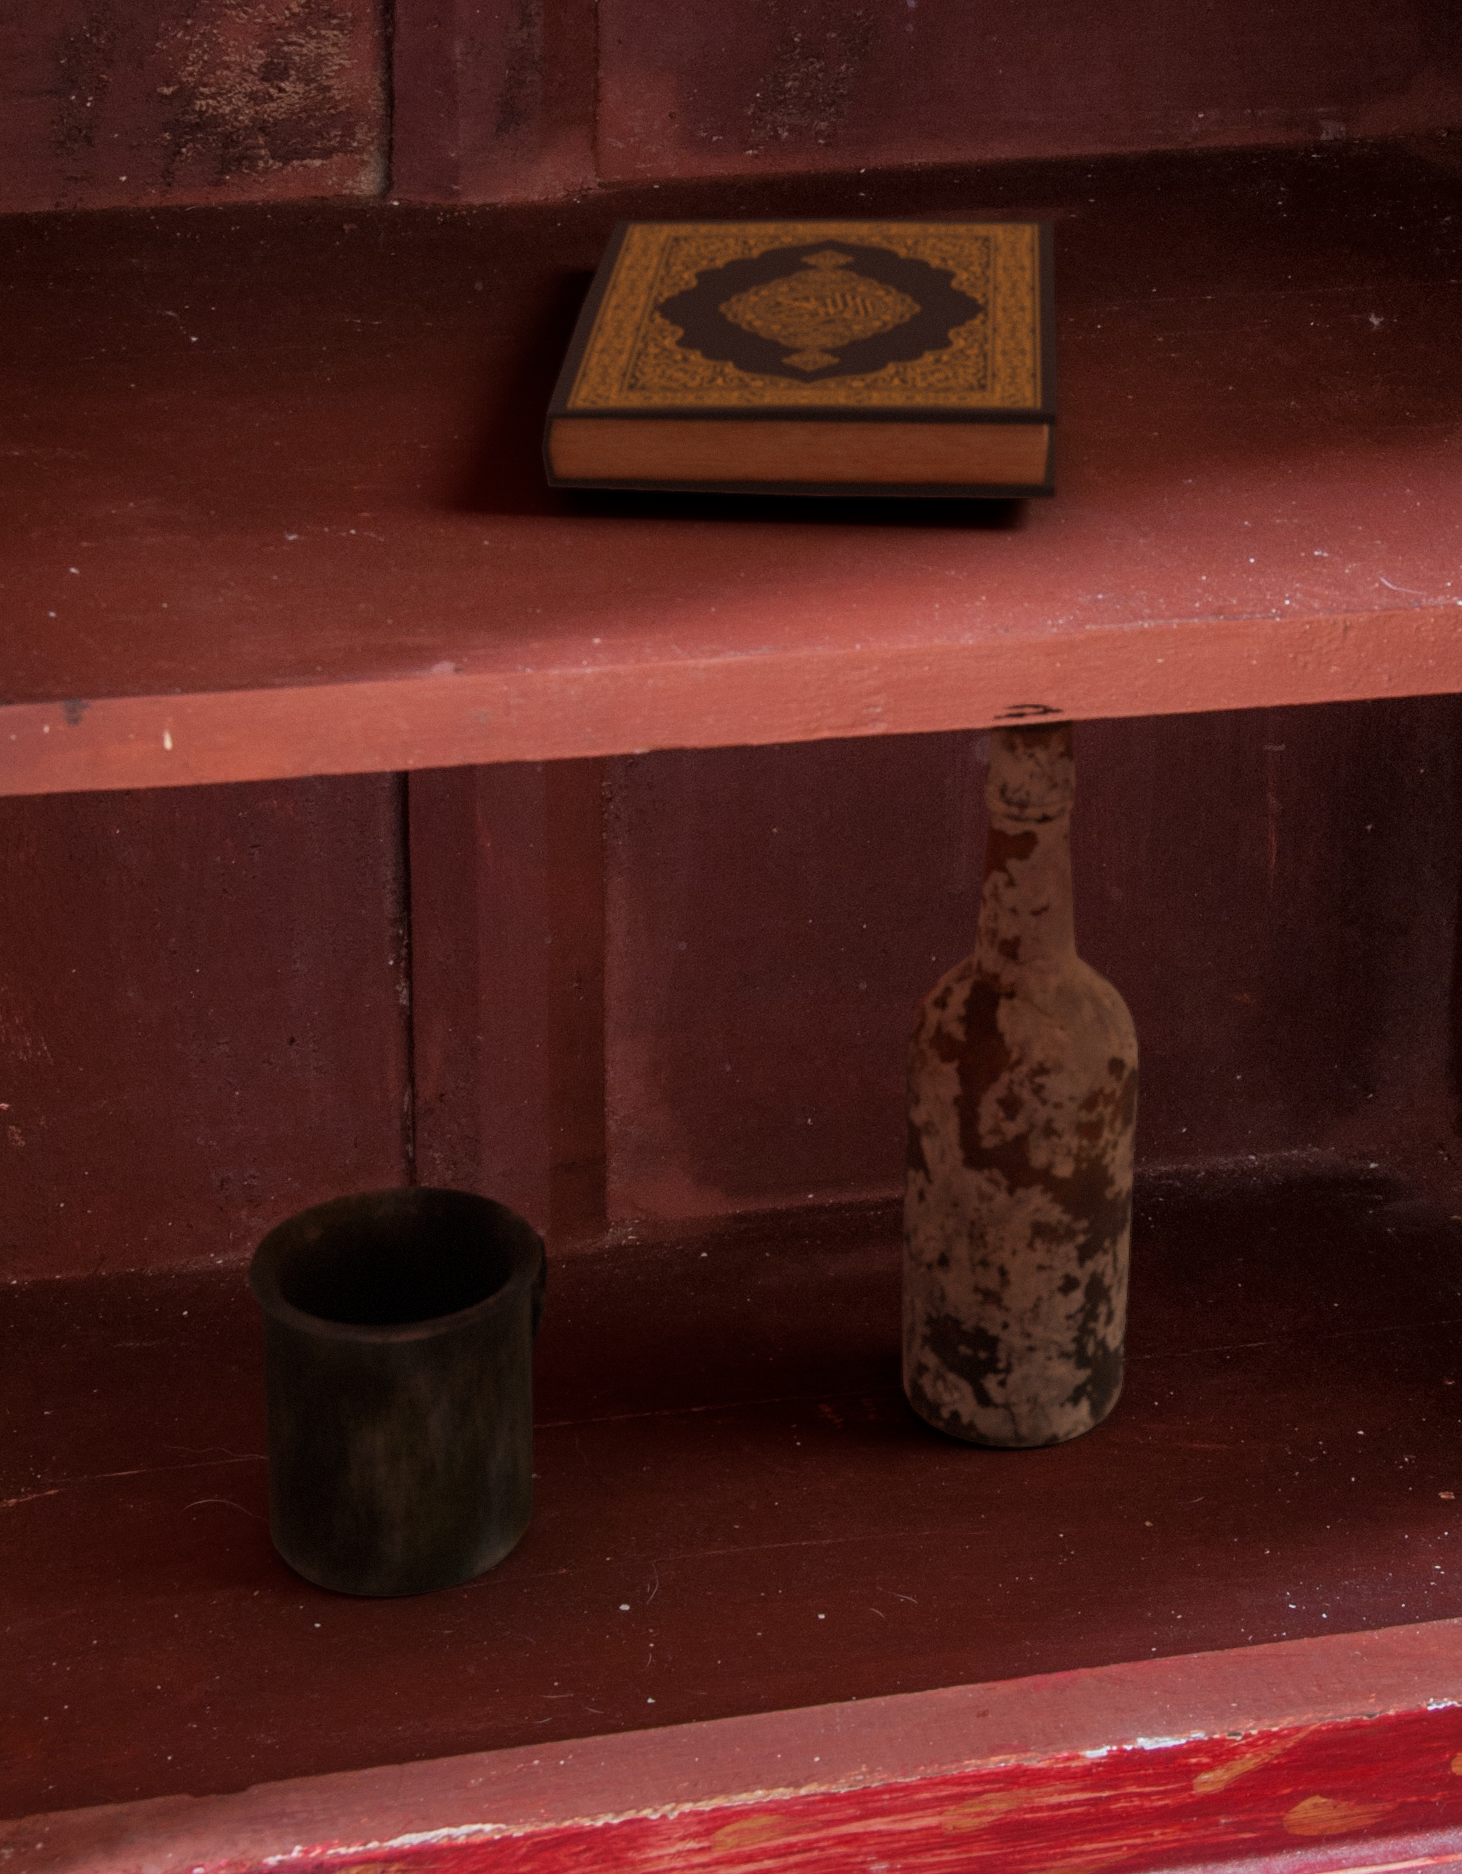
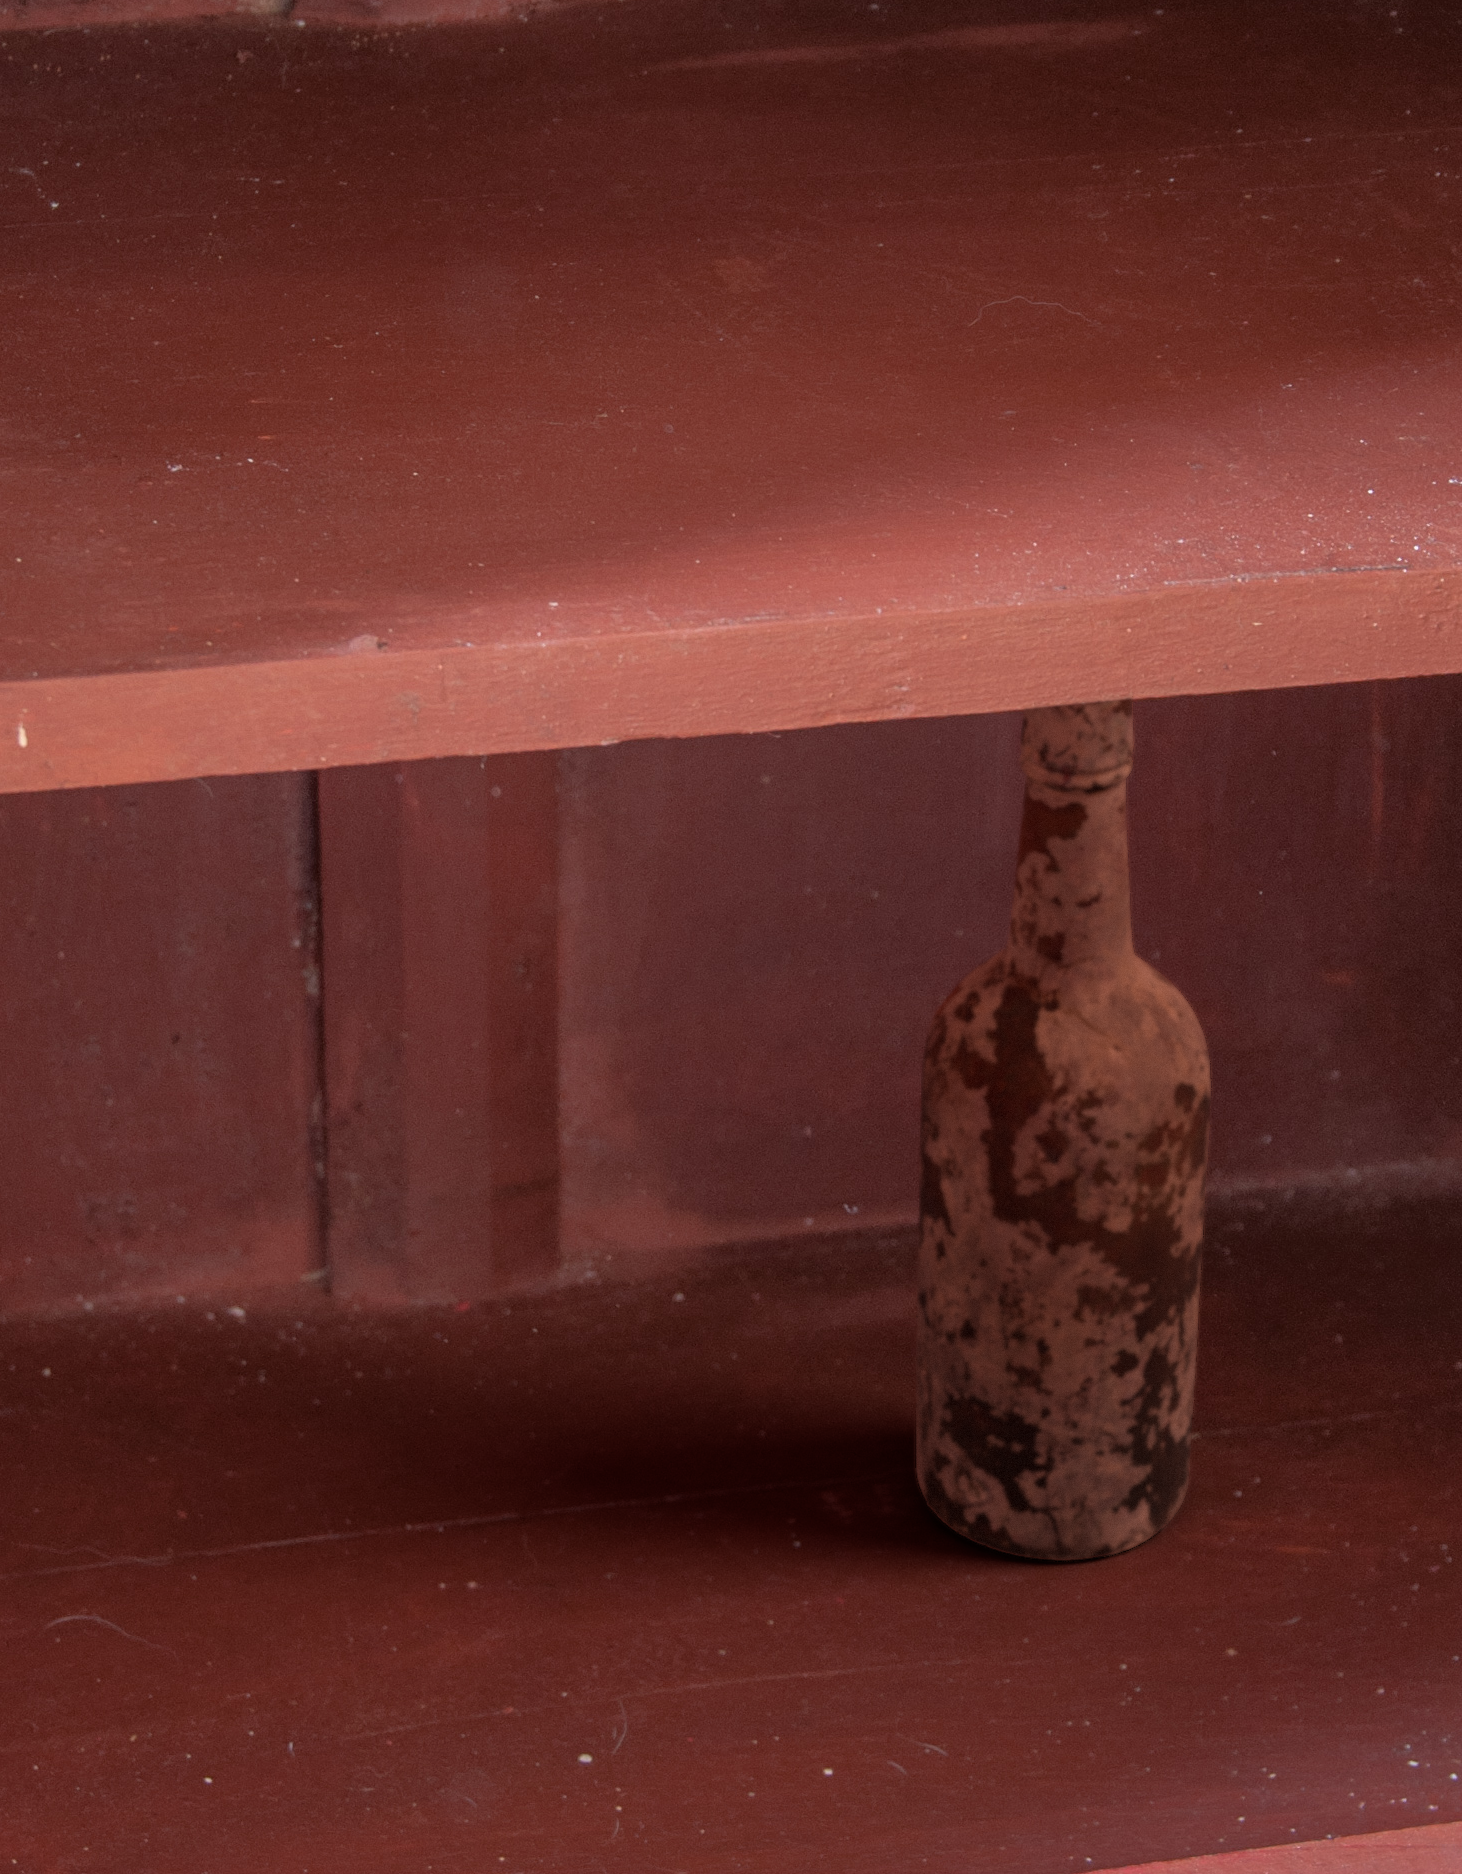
hardback book: present [541,218,1058,499] -> none [475,40,1123,415]
mug: present [248,1186,548,1597] -> none [115,1236,479,1748]

